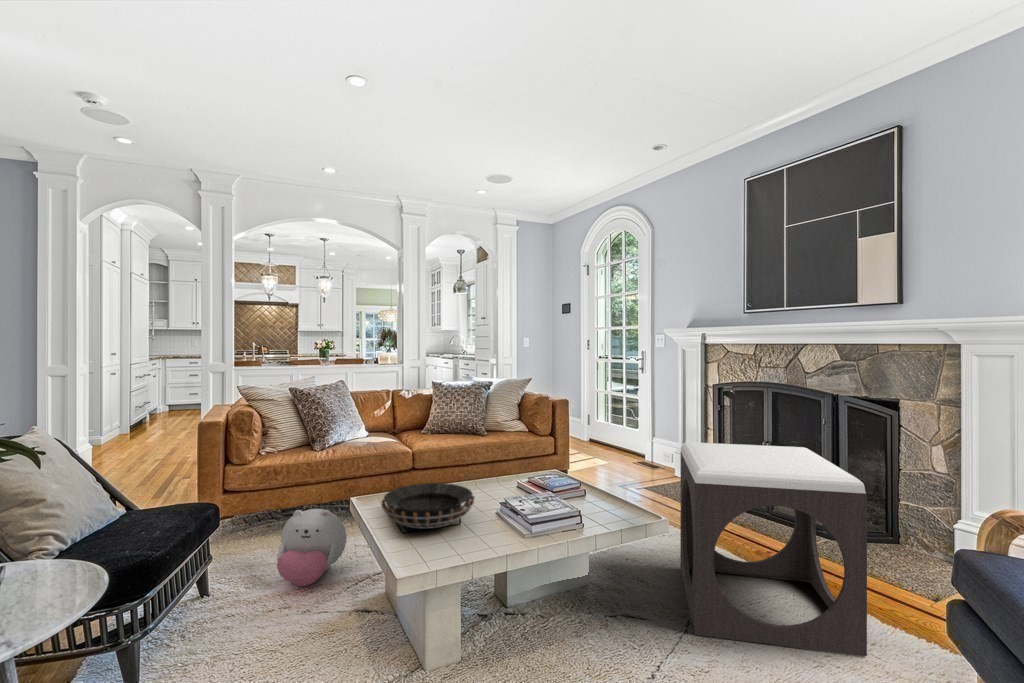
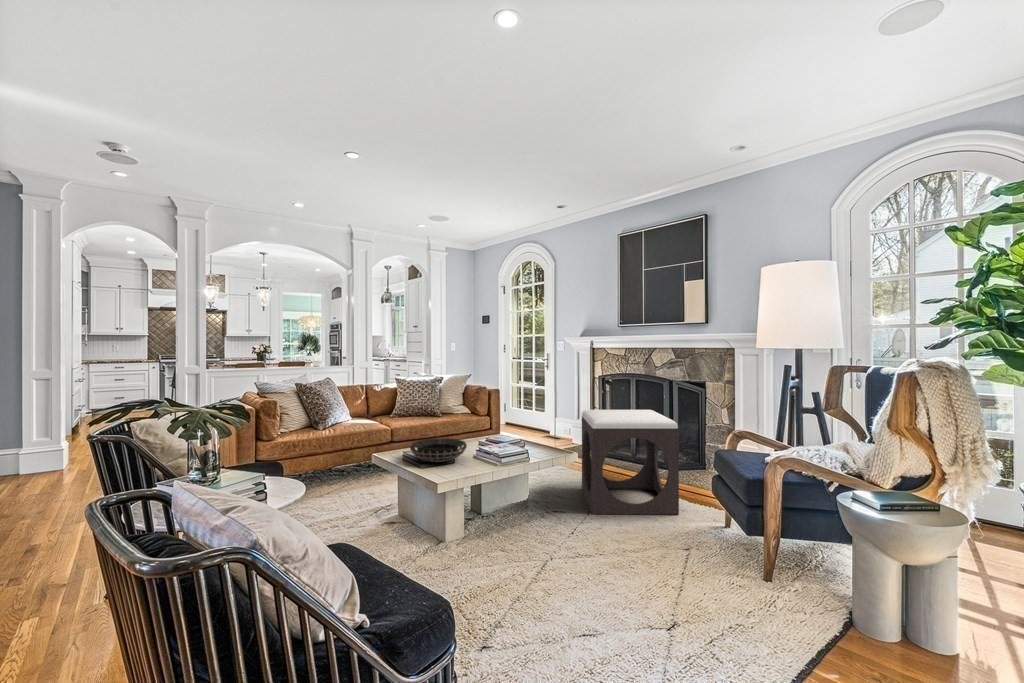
plush toy: present [277,509,347,586] -> none [323,463,368,513]

